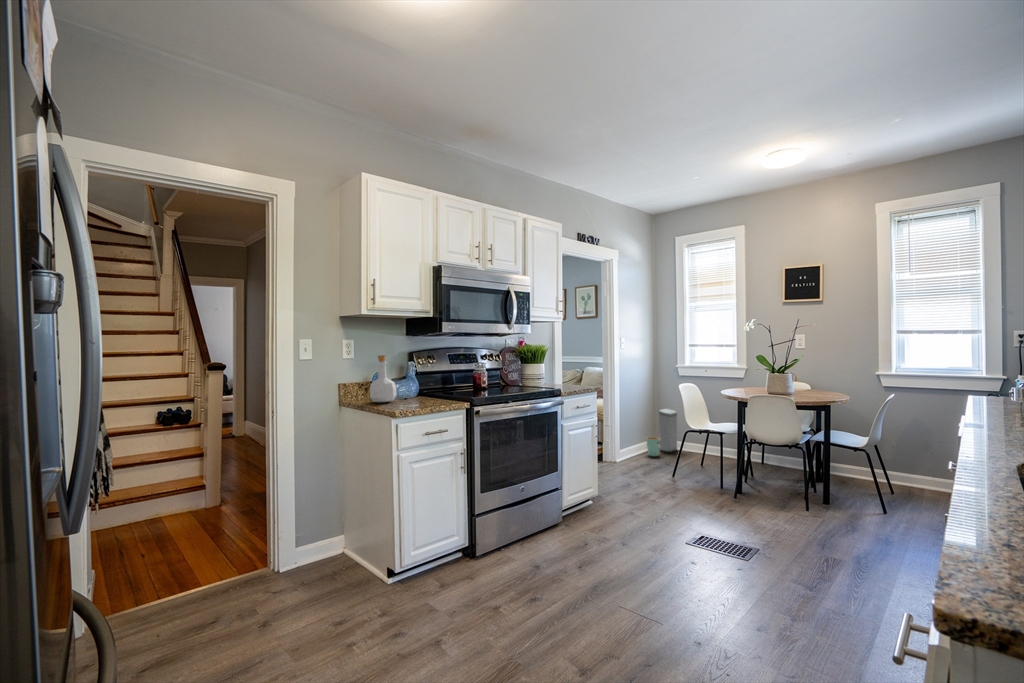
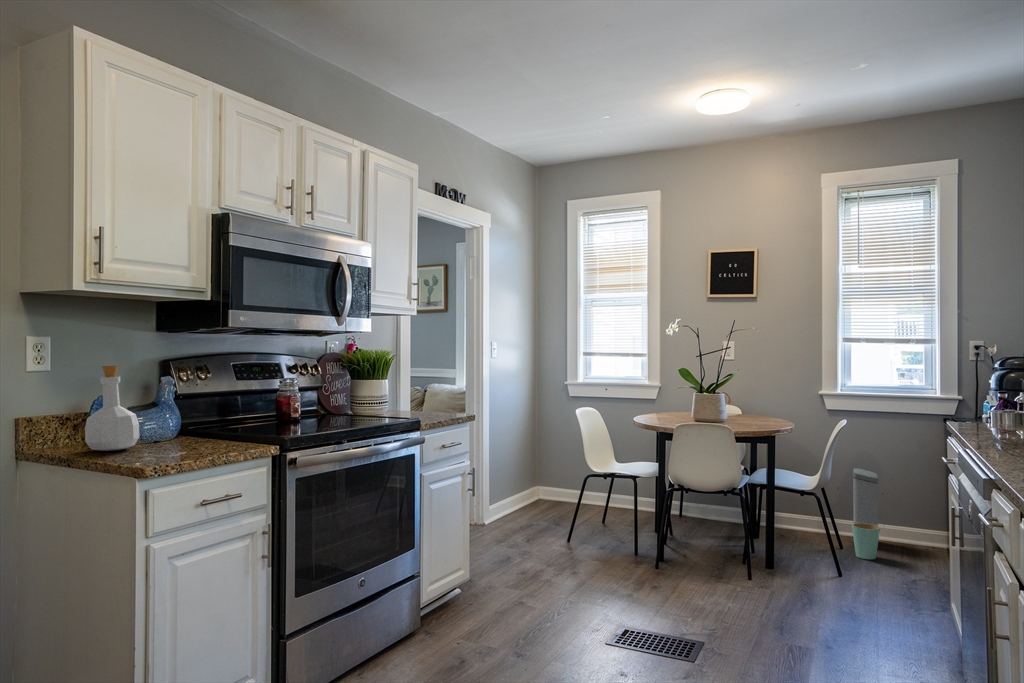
trash can: present [646,409,677,456] -> present [852,468,880,559]

